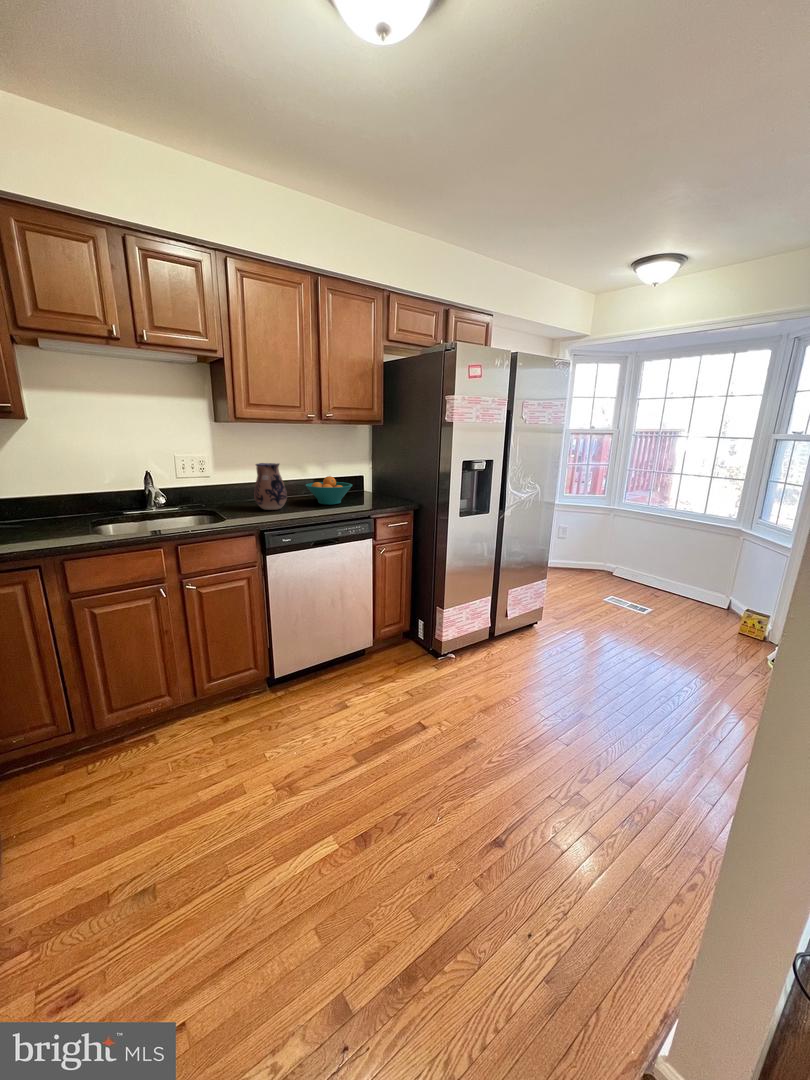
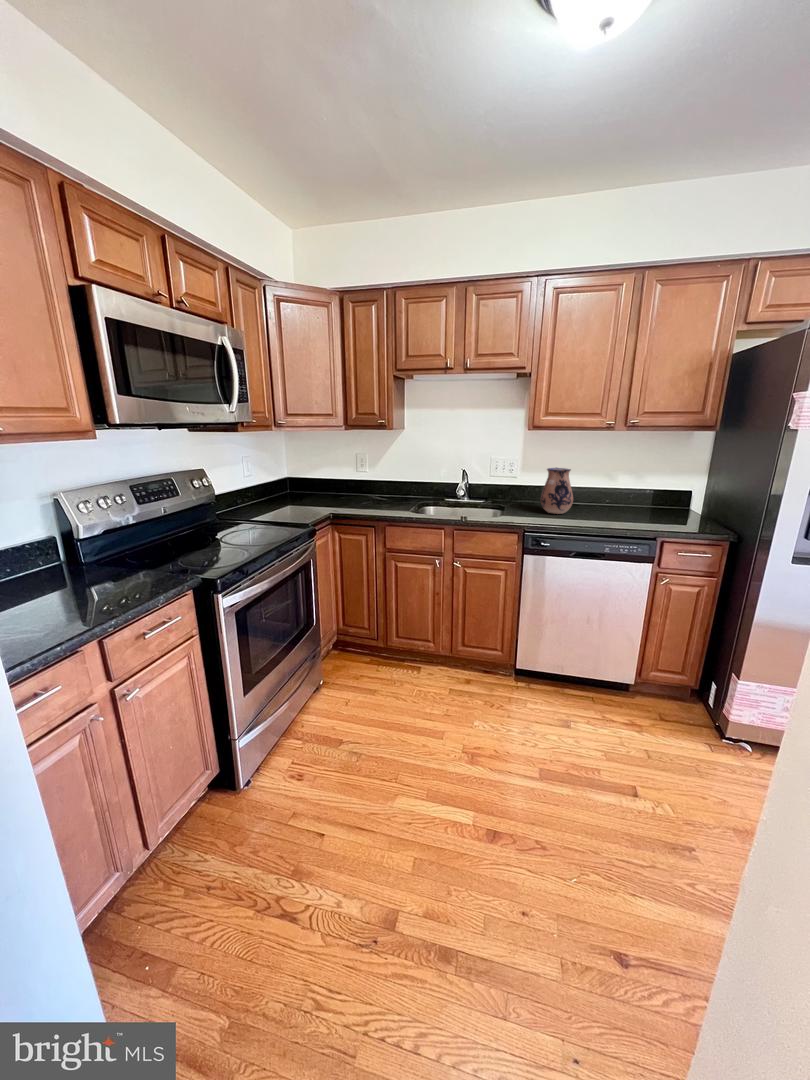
fruit bowl: present [305,476,352,504] -> none [599,487,656,518]

